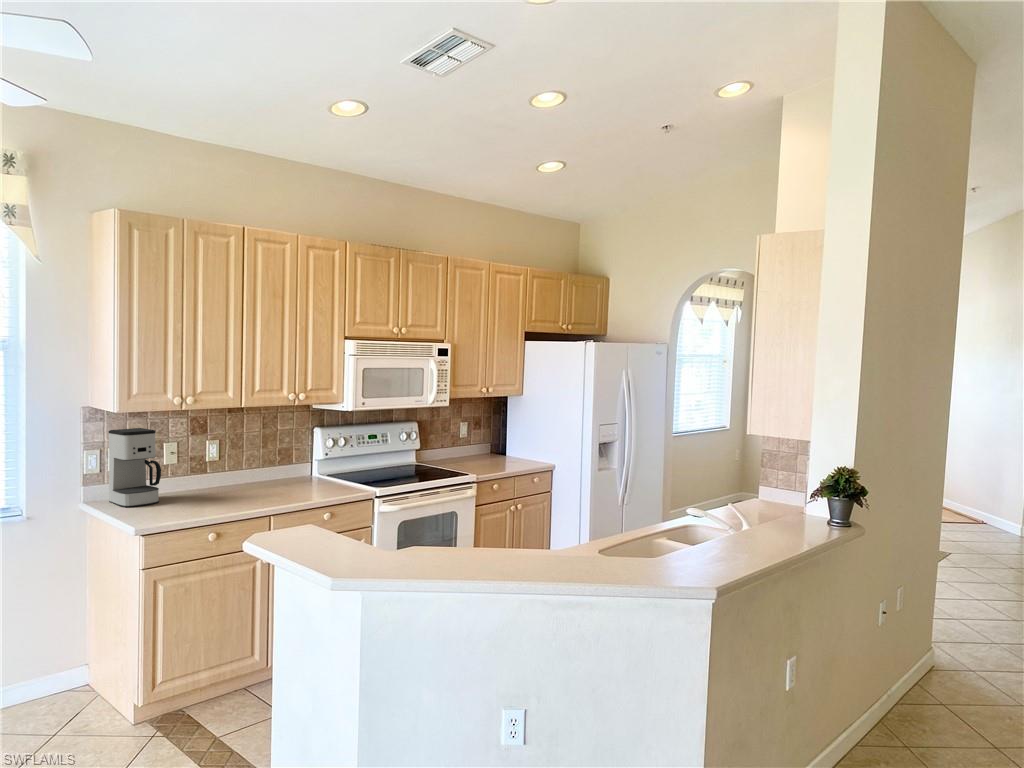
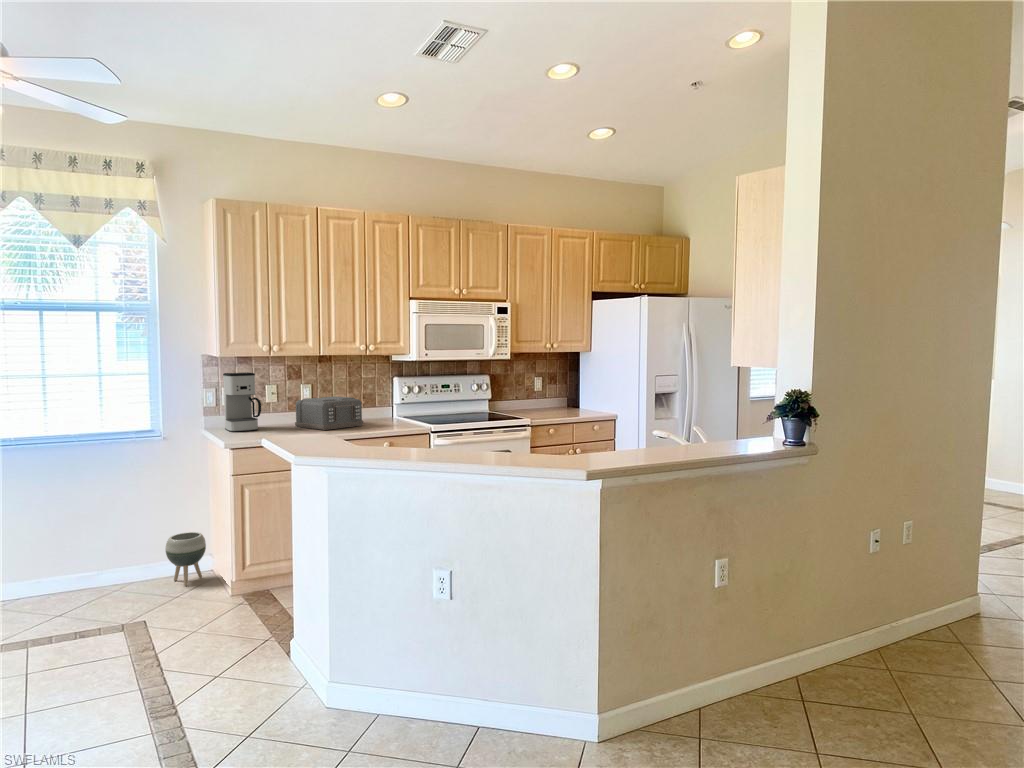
toaster: none [203,454,291,500] -> present [295,396,363,430]
planter: none [26,641,84,716] -> present [165,532,206,586]

